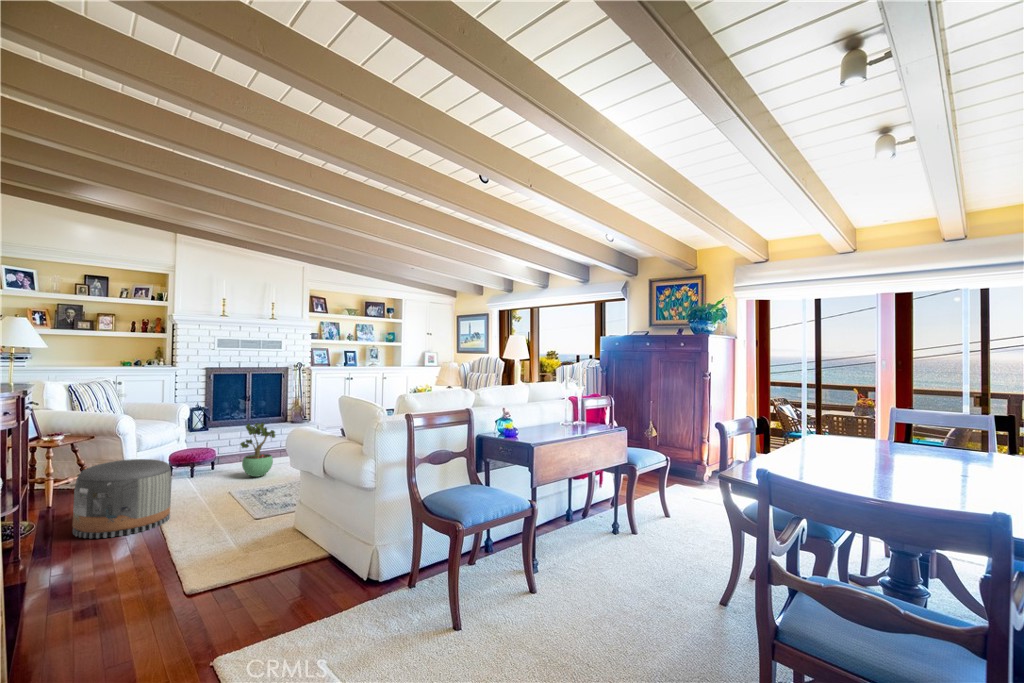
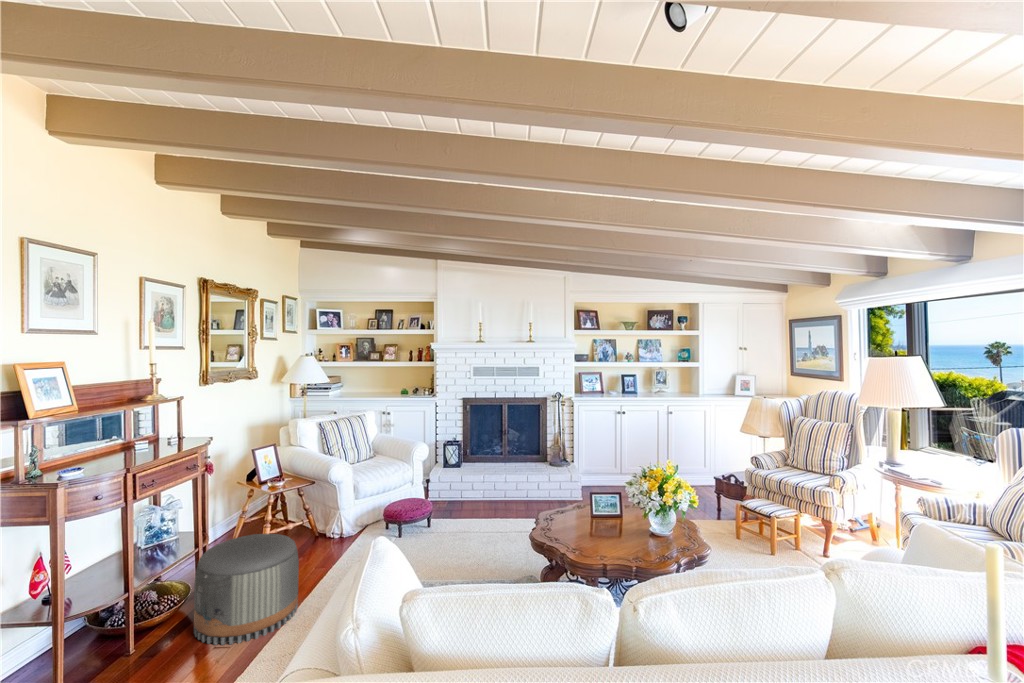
potted plant: present [240,422,275,477] -> none [431,486,466,557]

